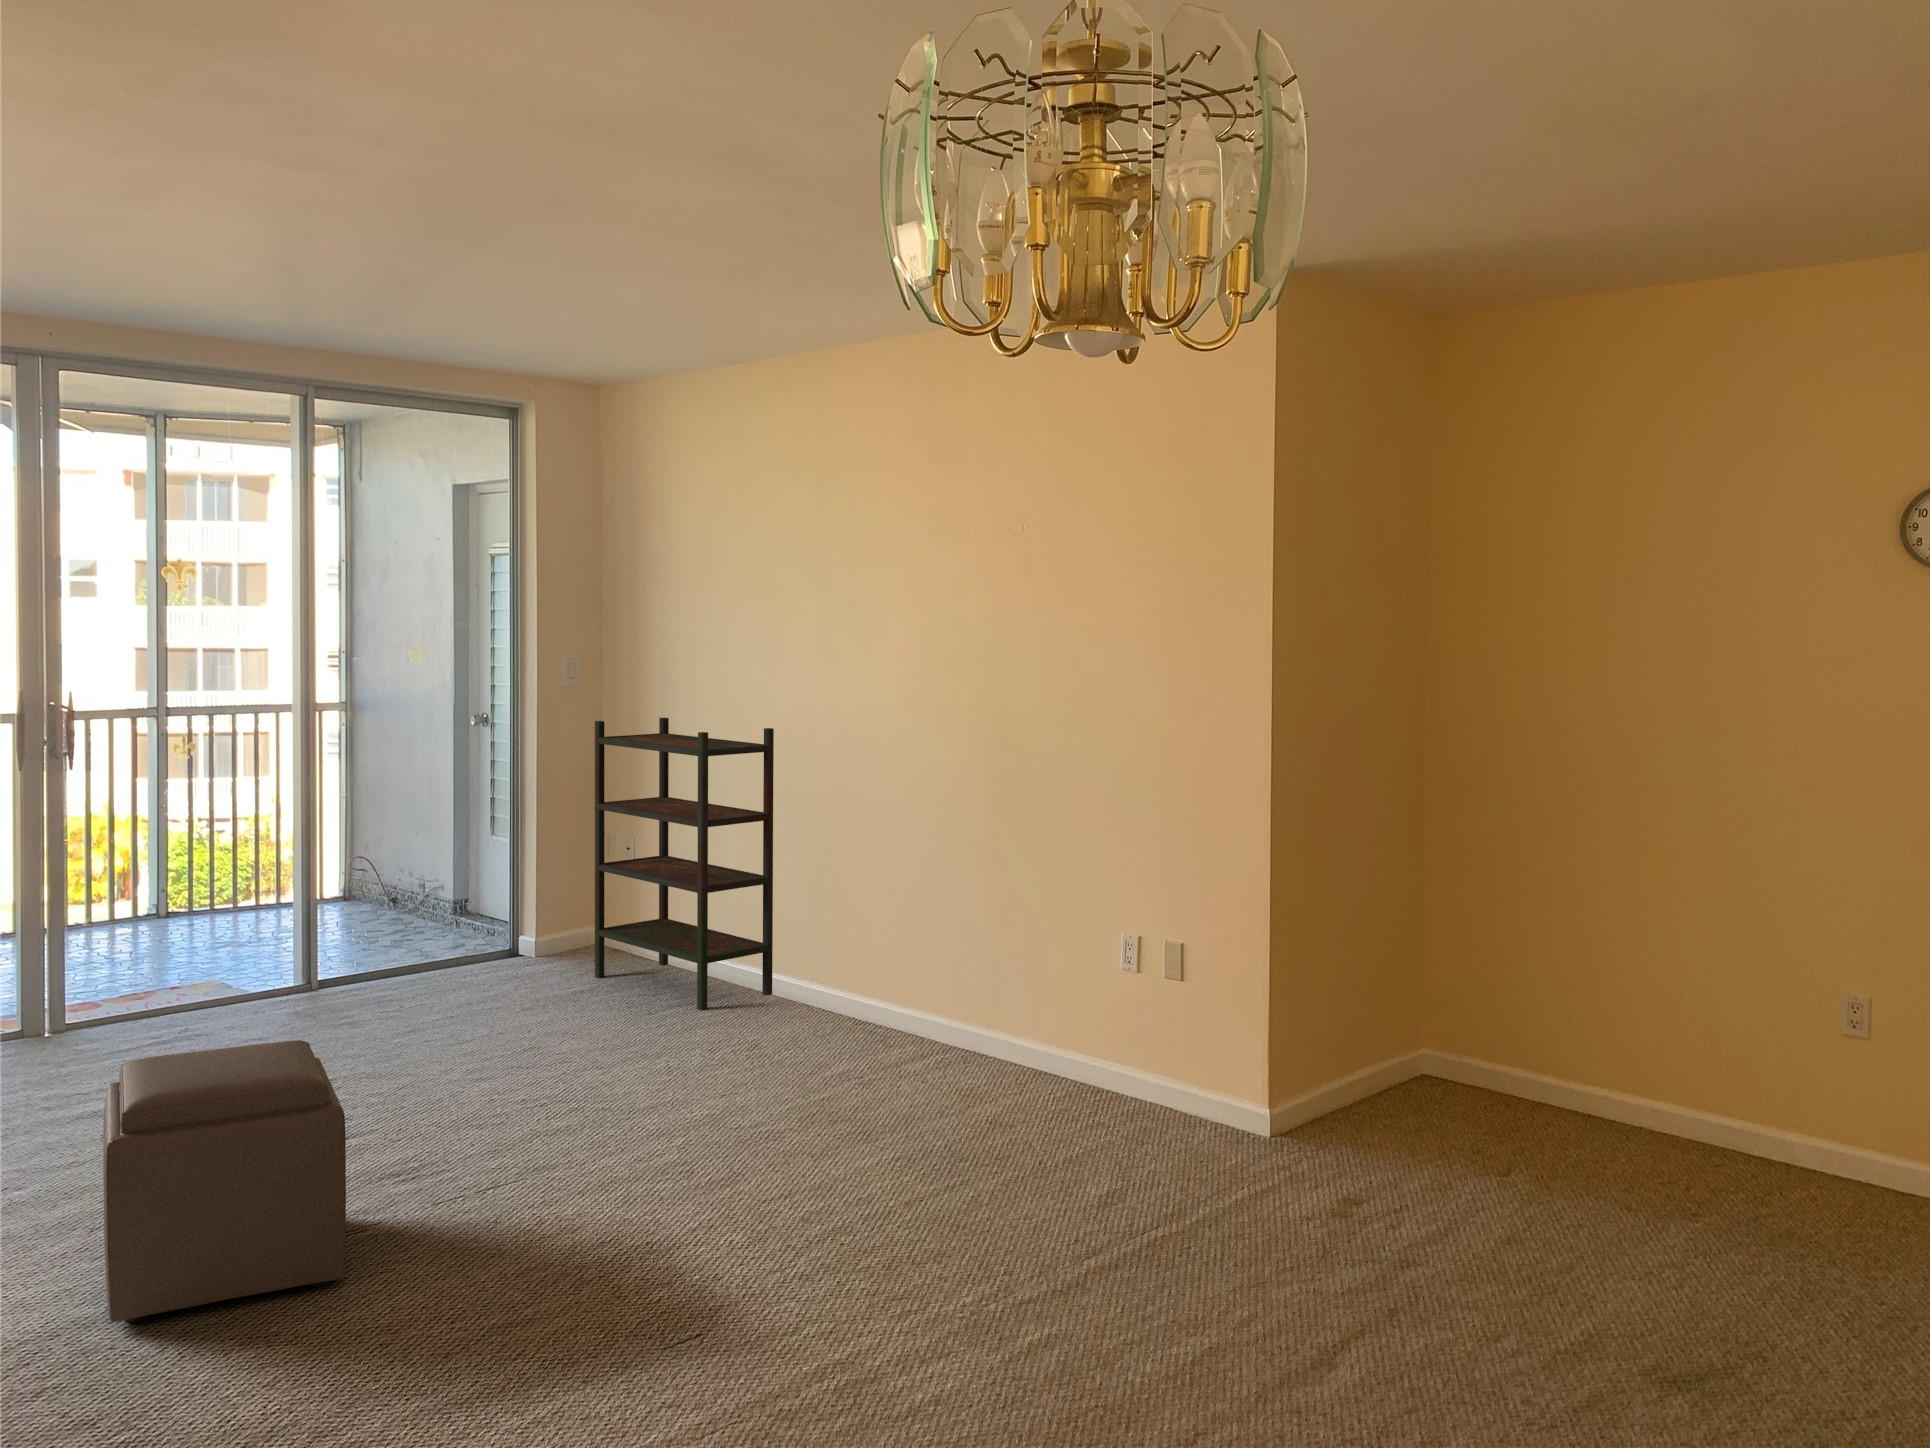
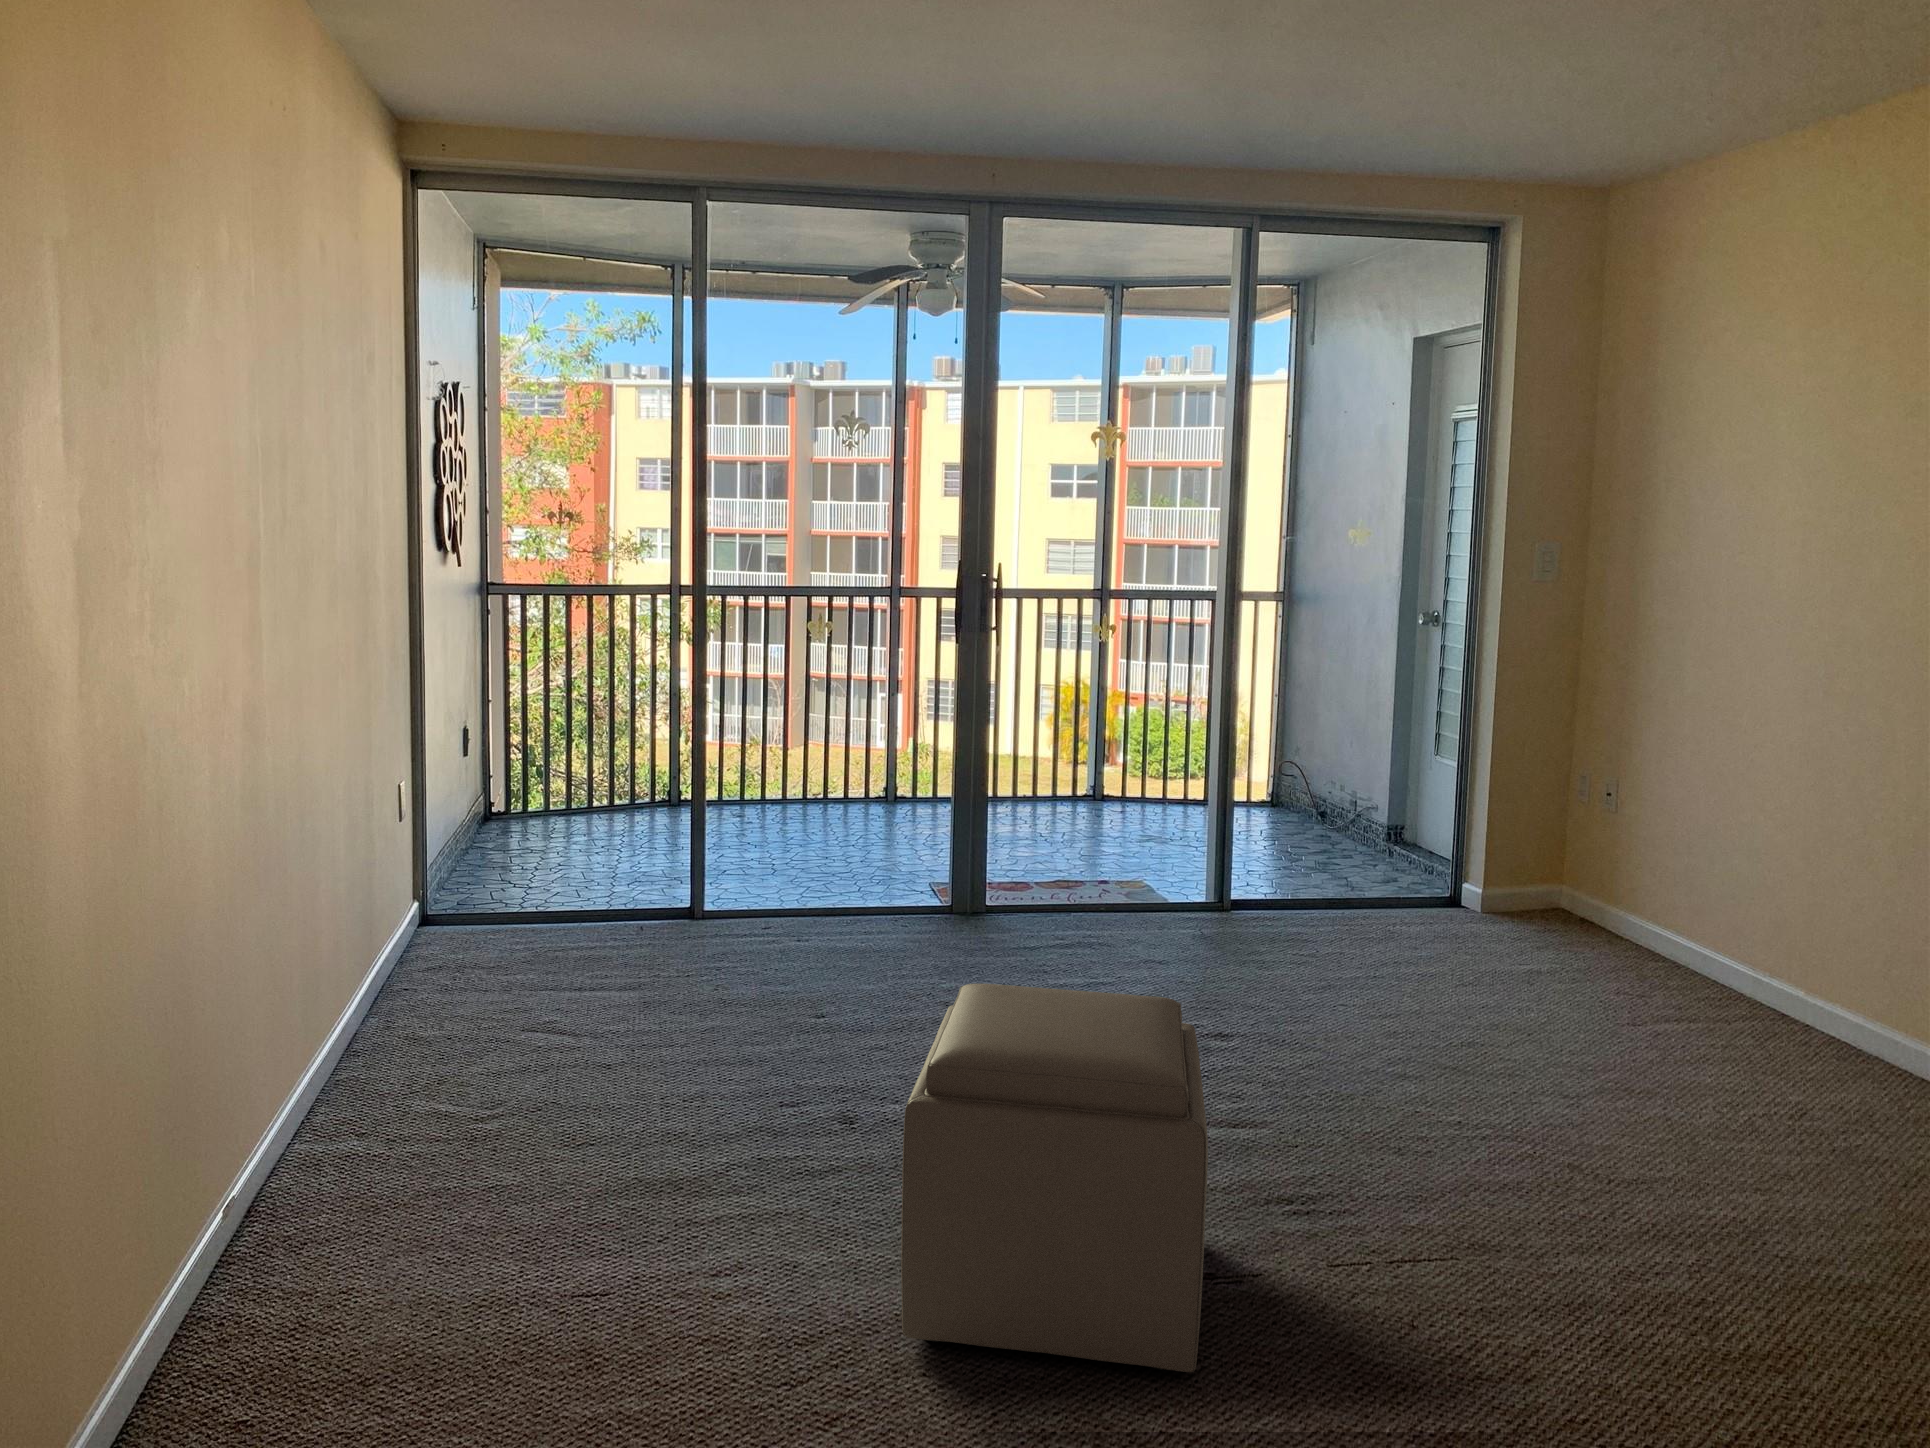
bookshelf: present [595,718,774,1010] -> none [1559,623,1868,1024]

